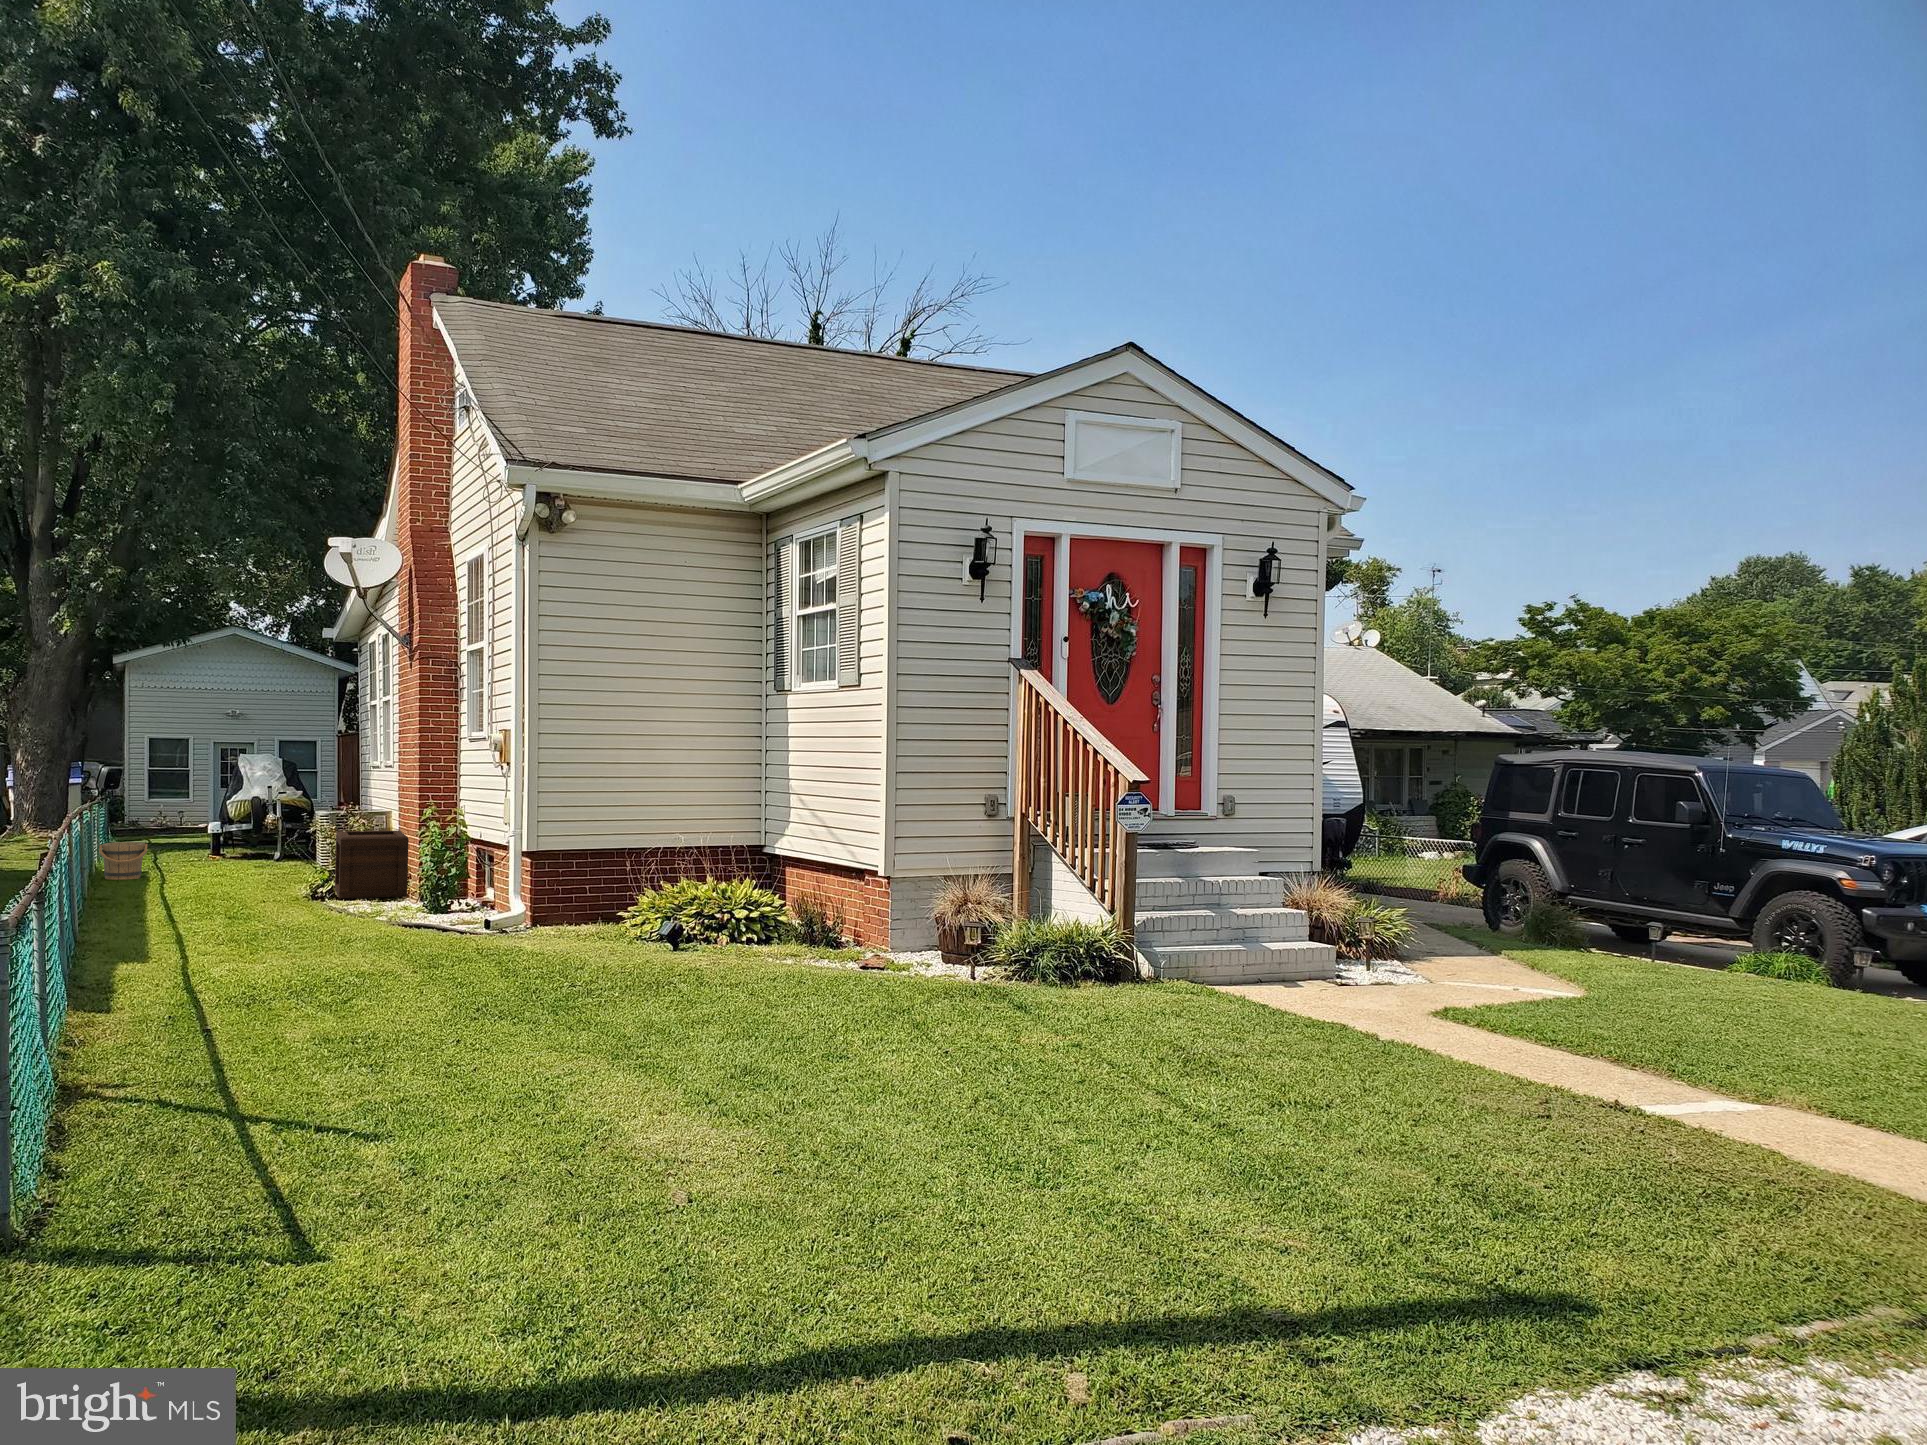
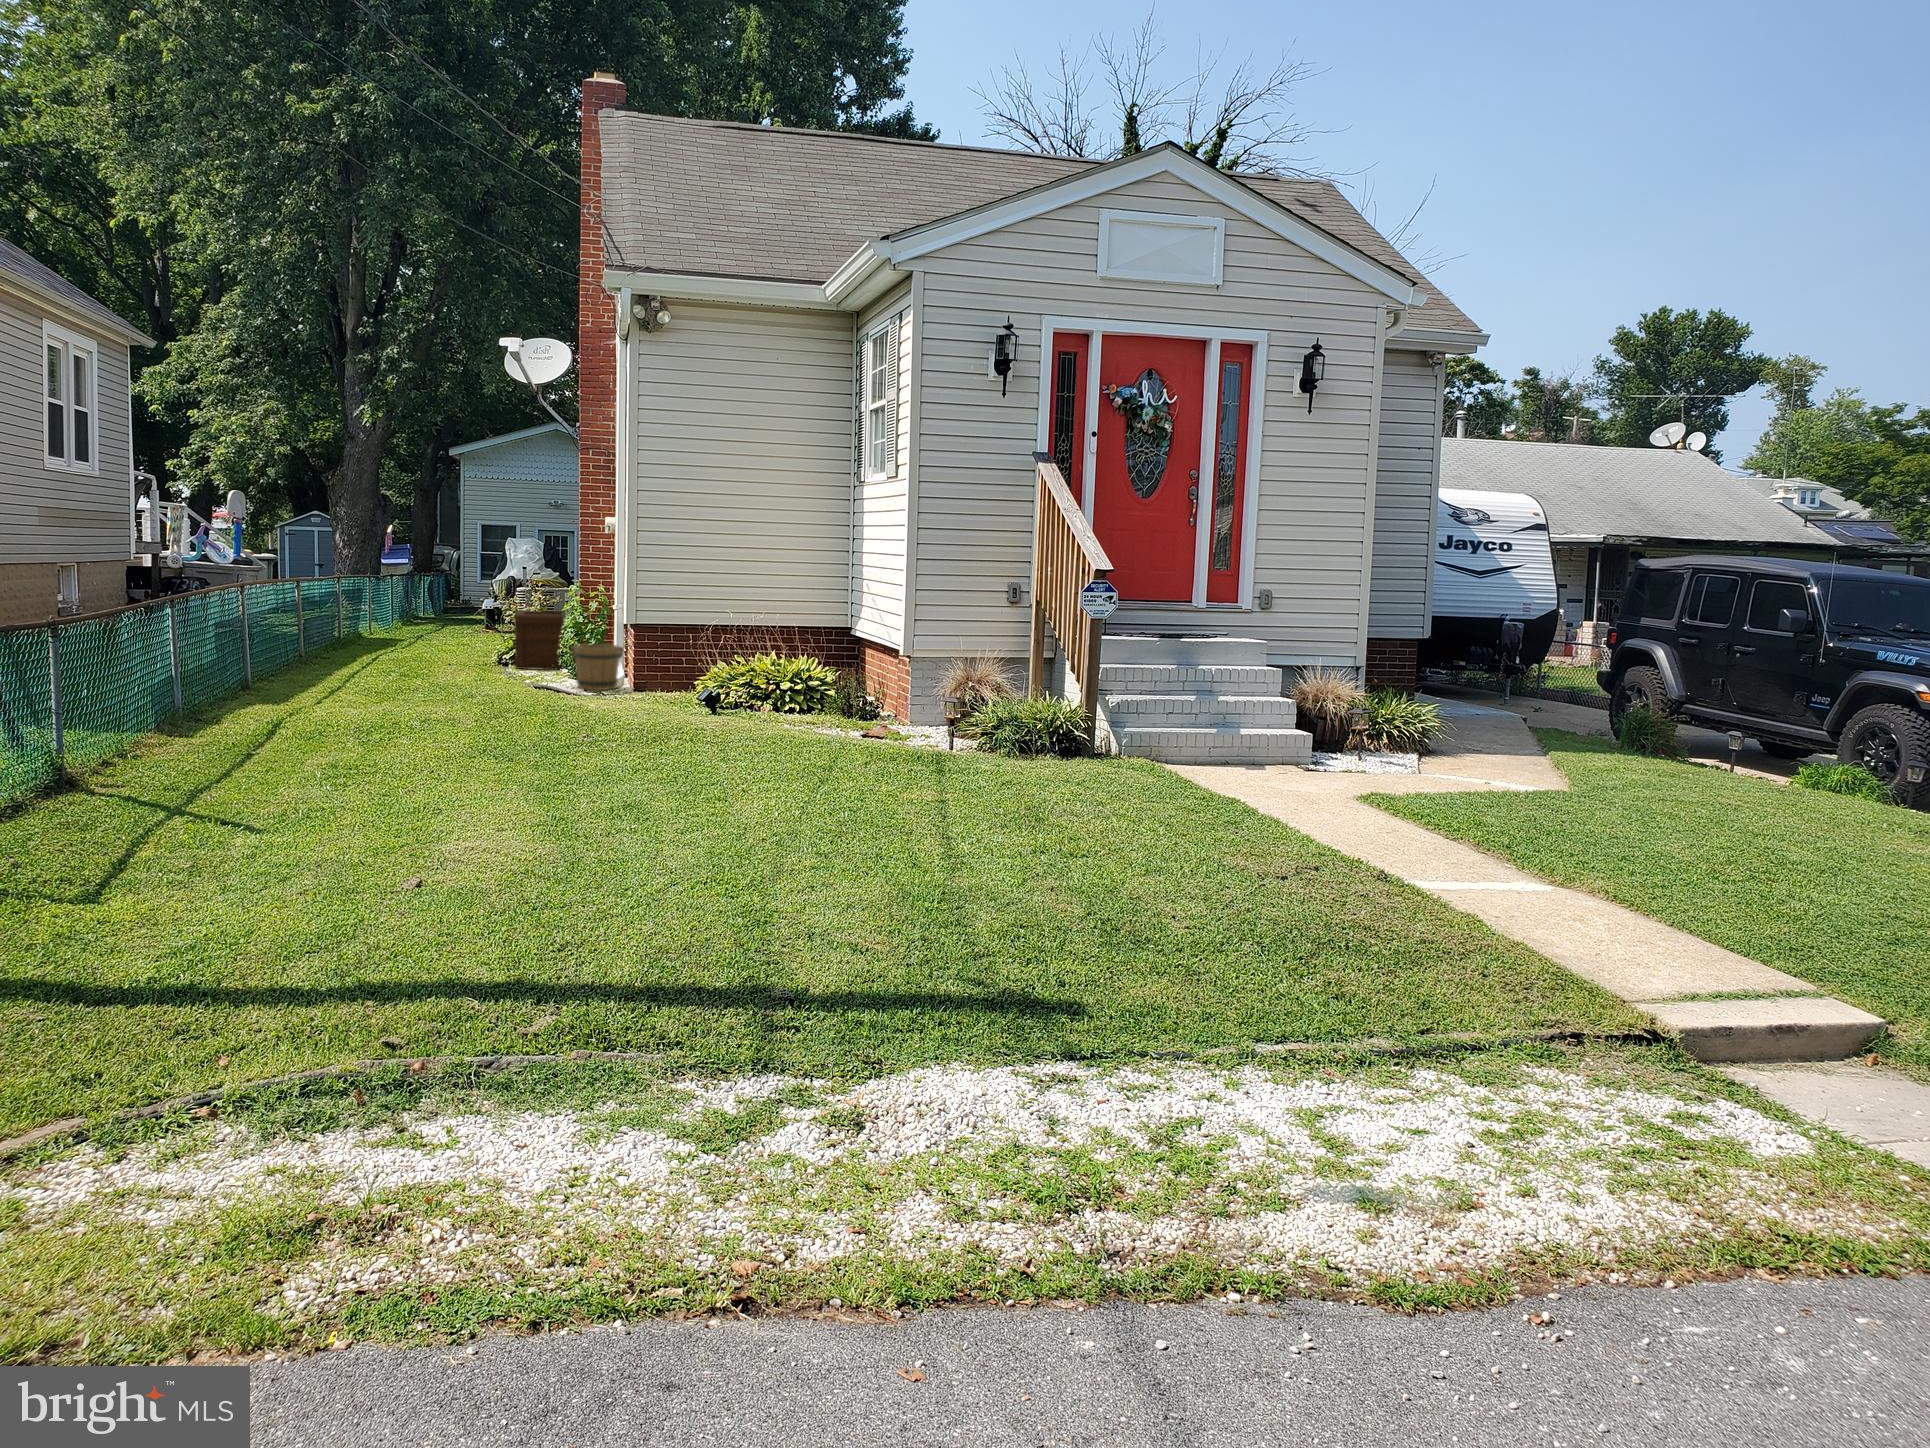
bucket: present [99,842,148,880] -> present [571,644,624,690]

